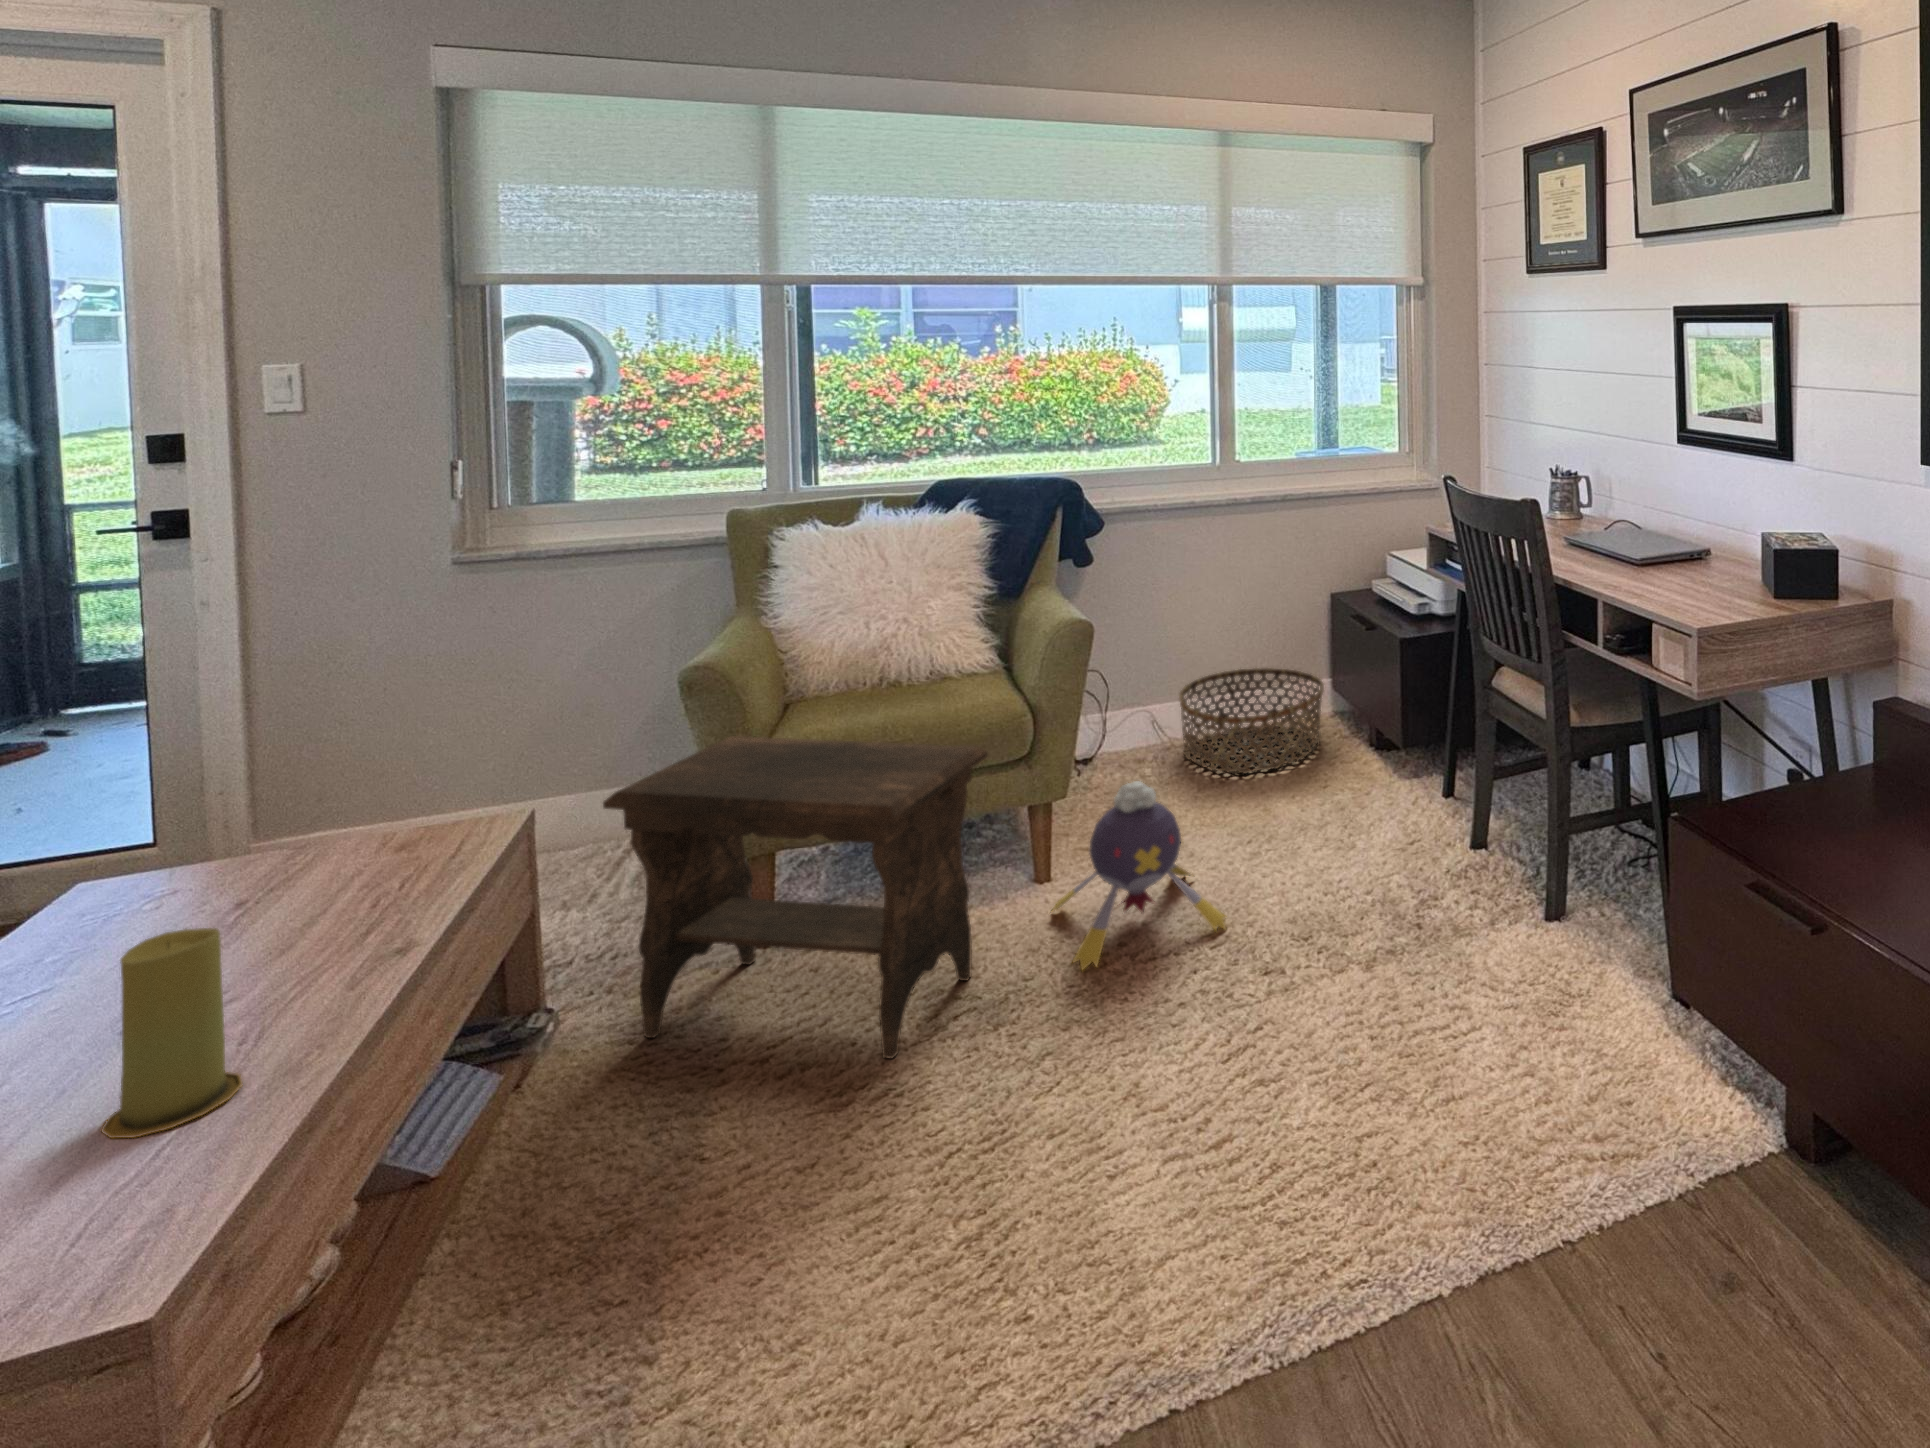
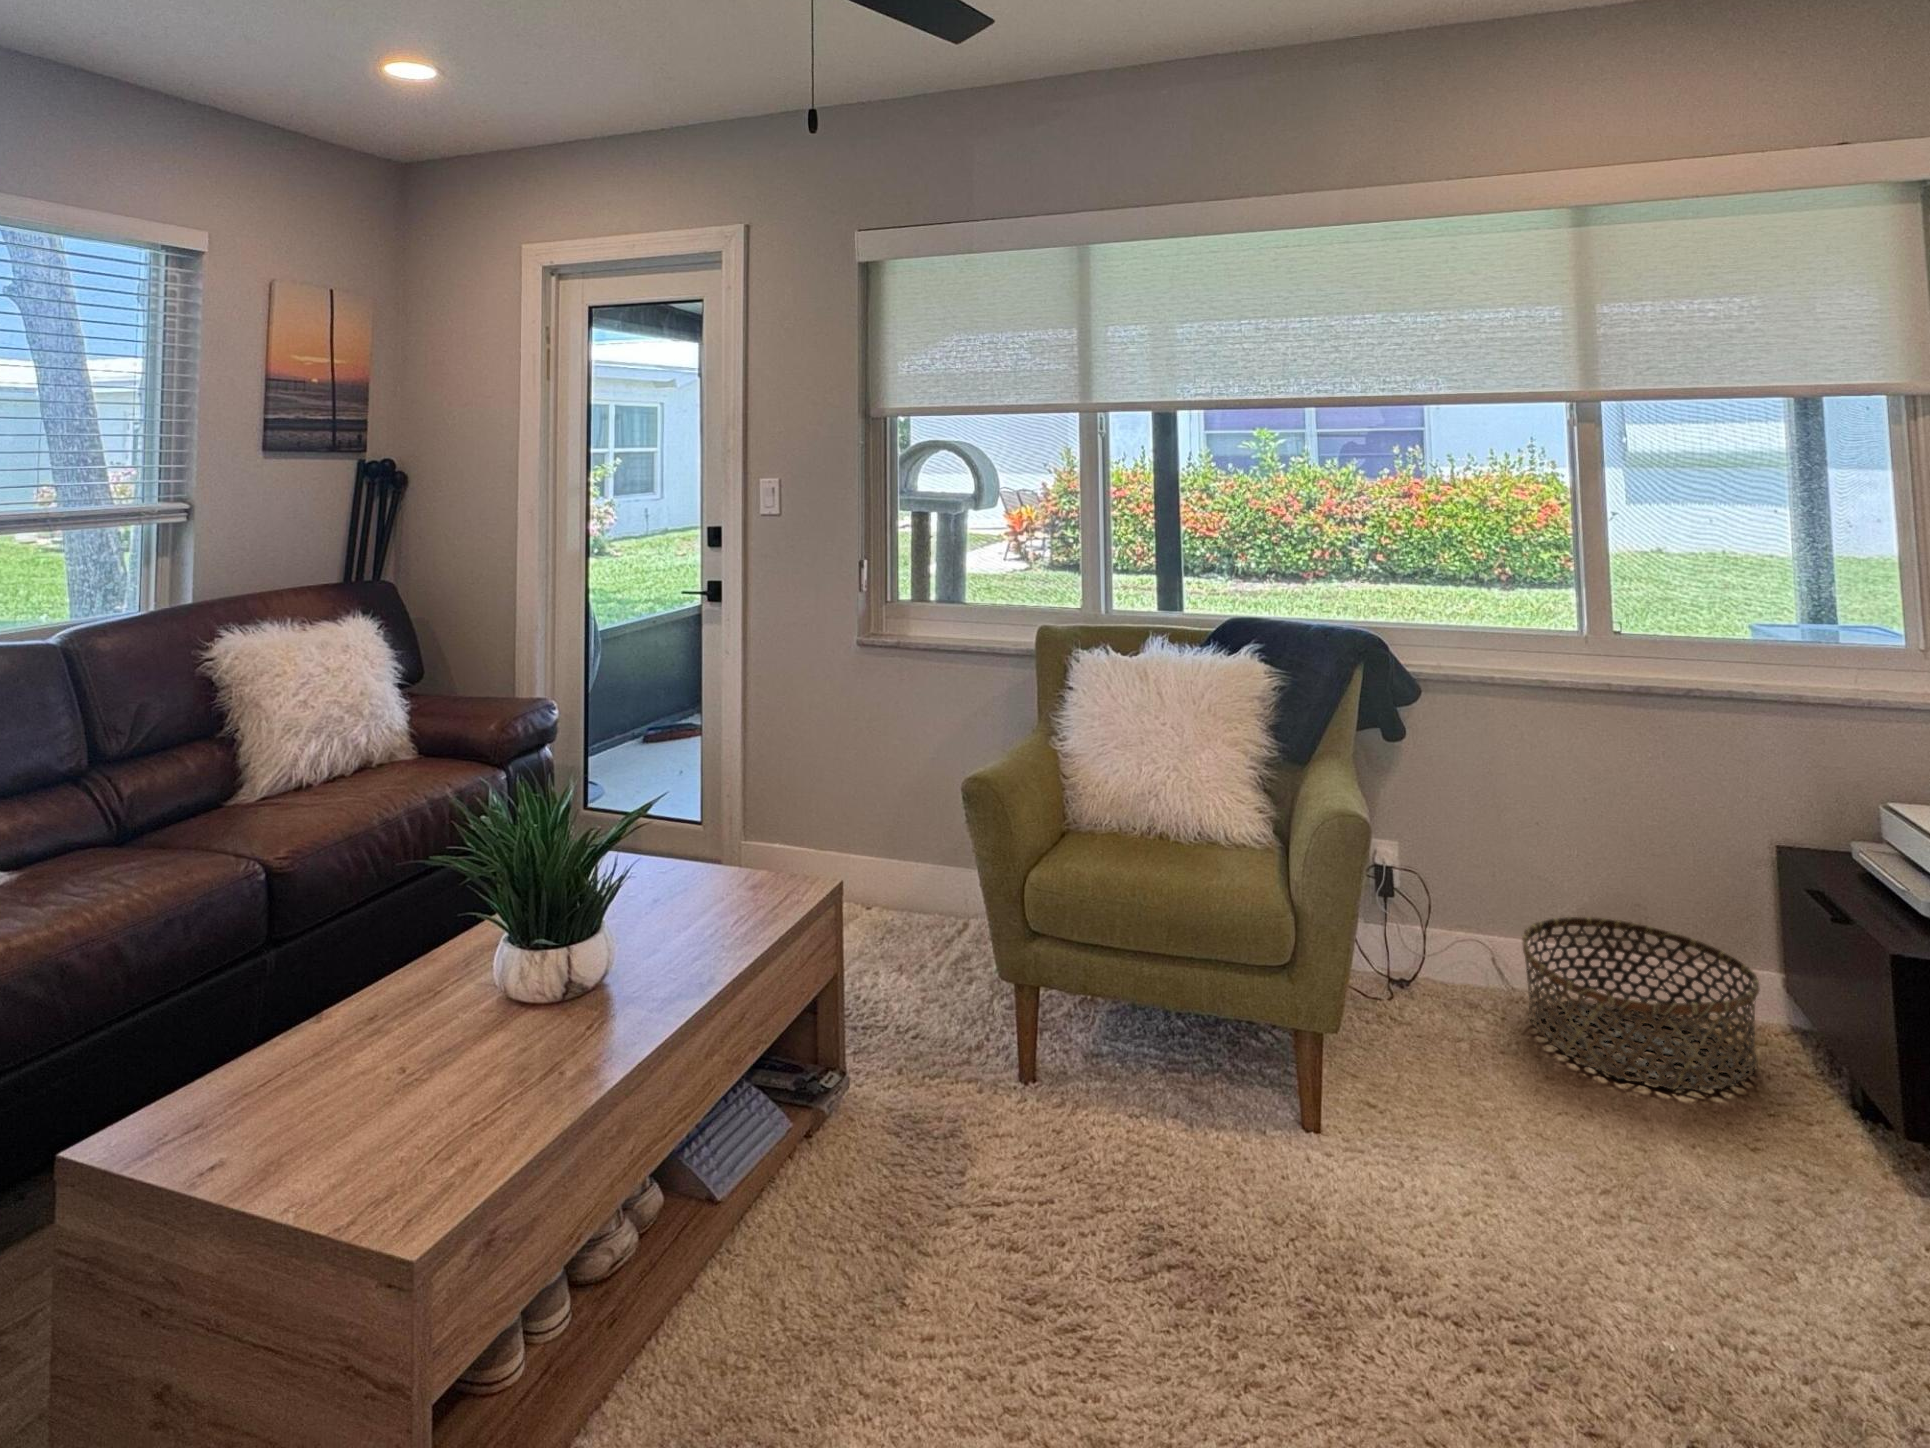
footstool: present [603,736,988,1059] -> none [881,855,1216,1286]
plush toy: present [1052,781,1225,970] -> none [1302,1048,1546,1324]
candle: present [102,928,243,1138] -> none [499,923,576,1085]

